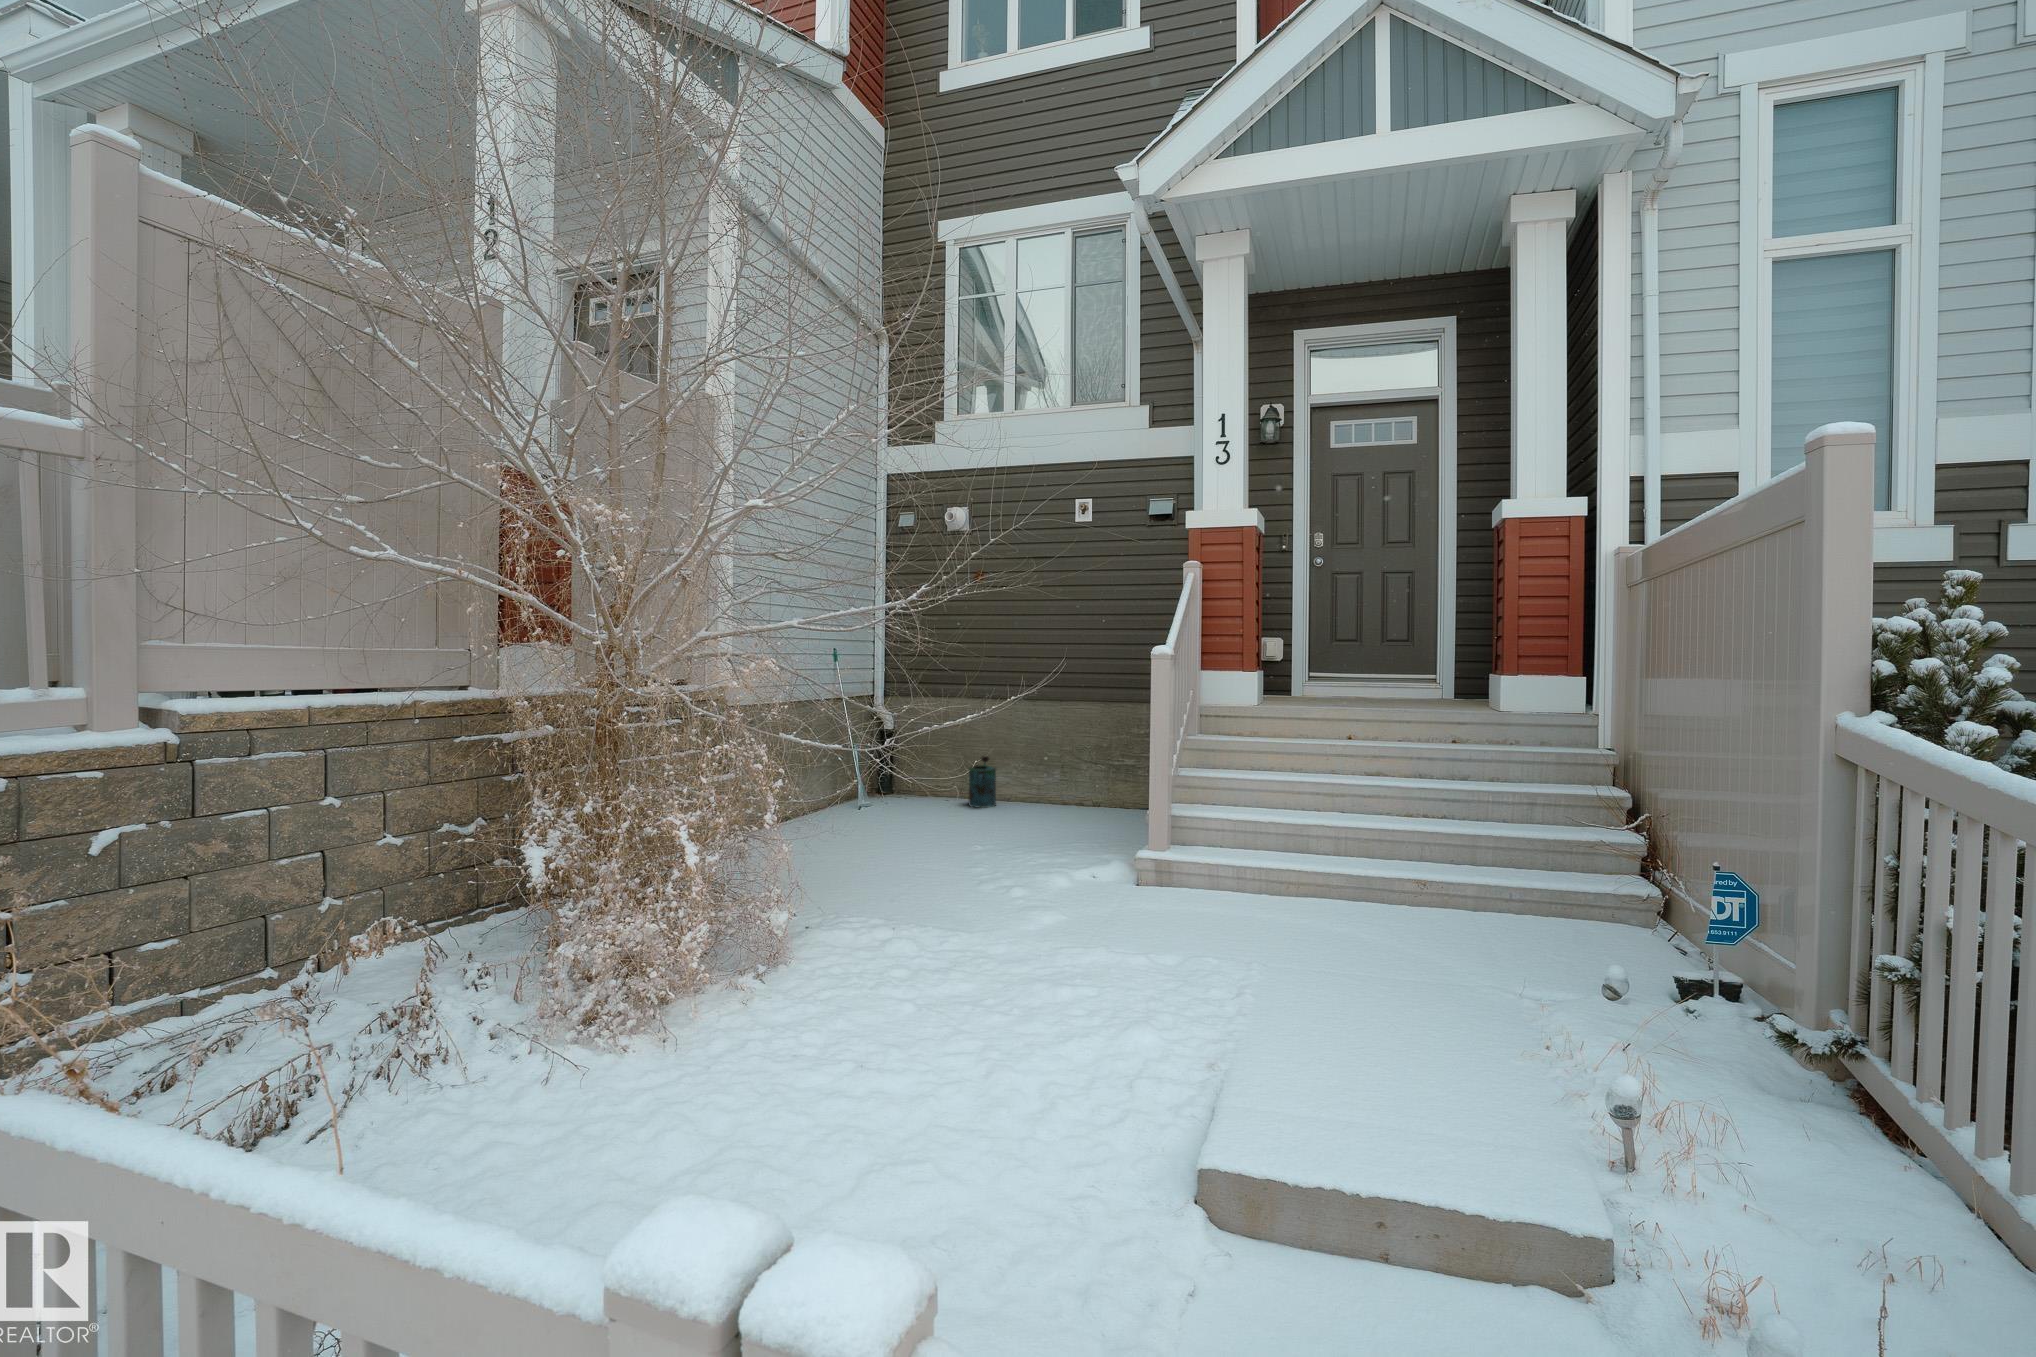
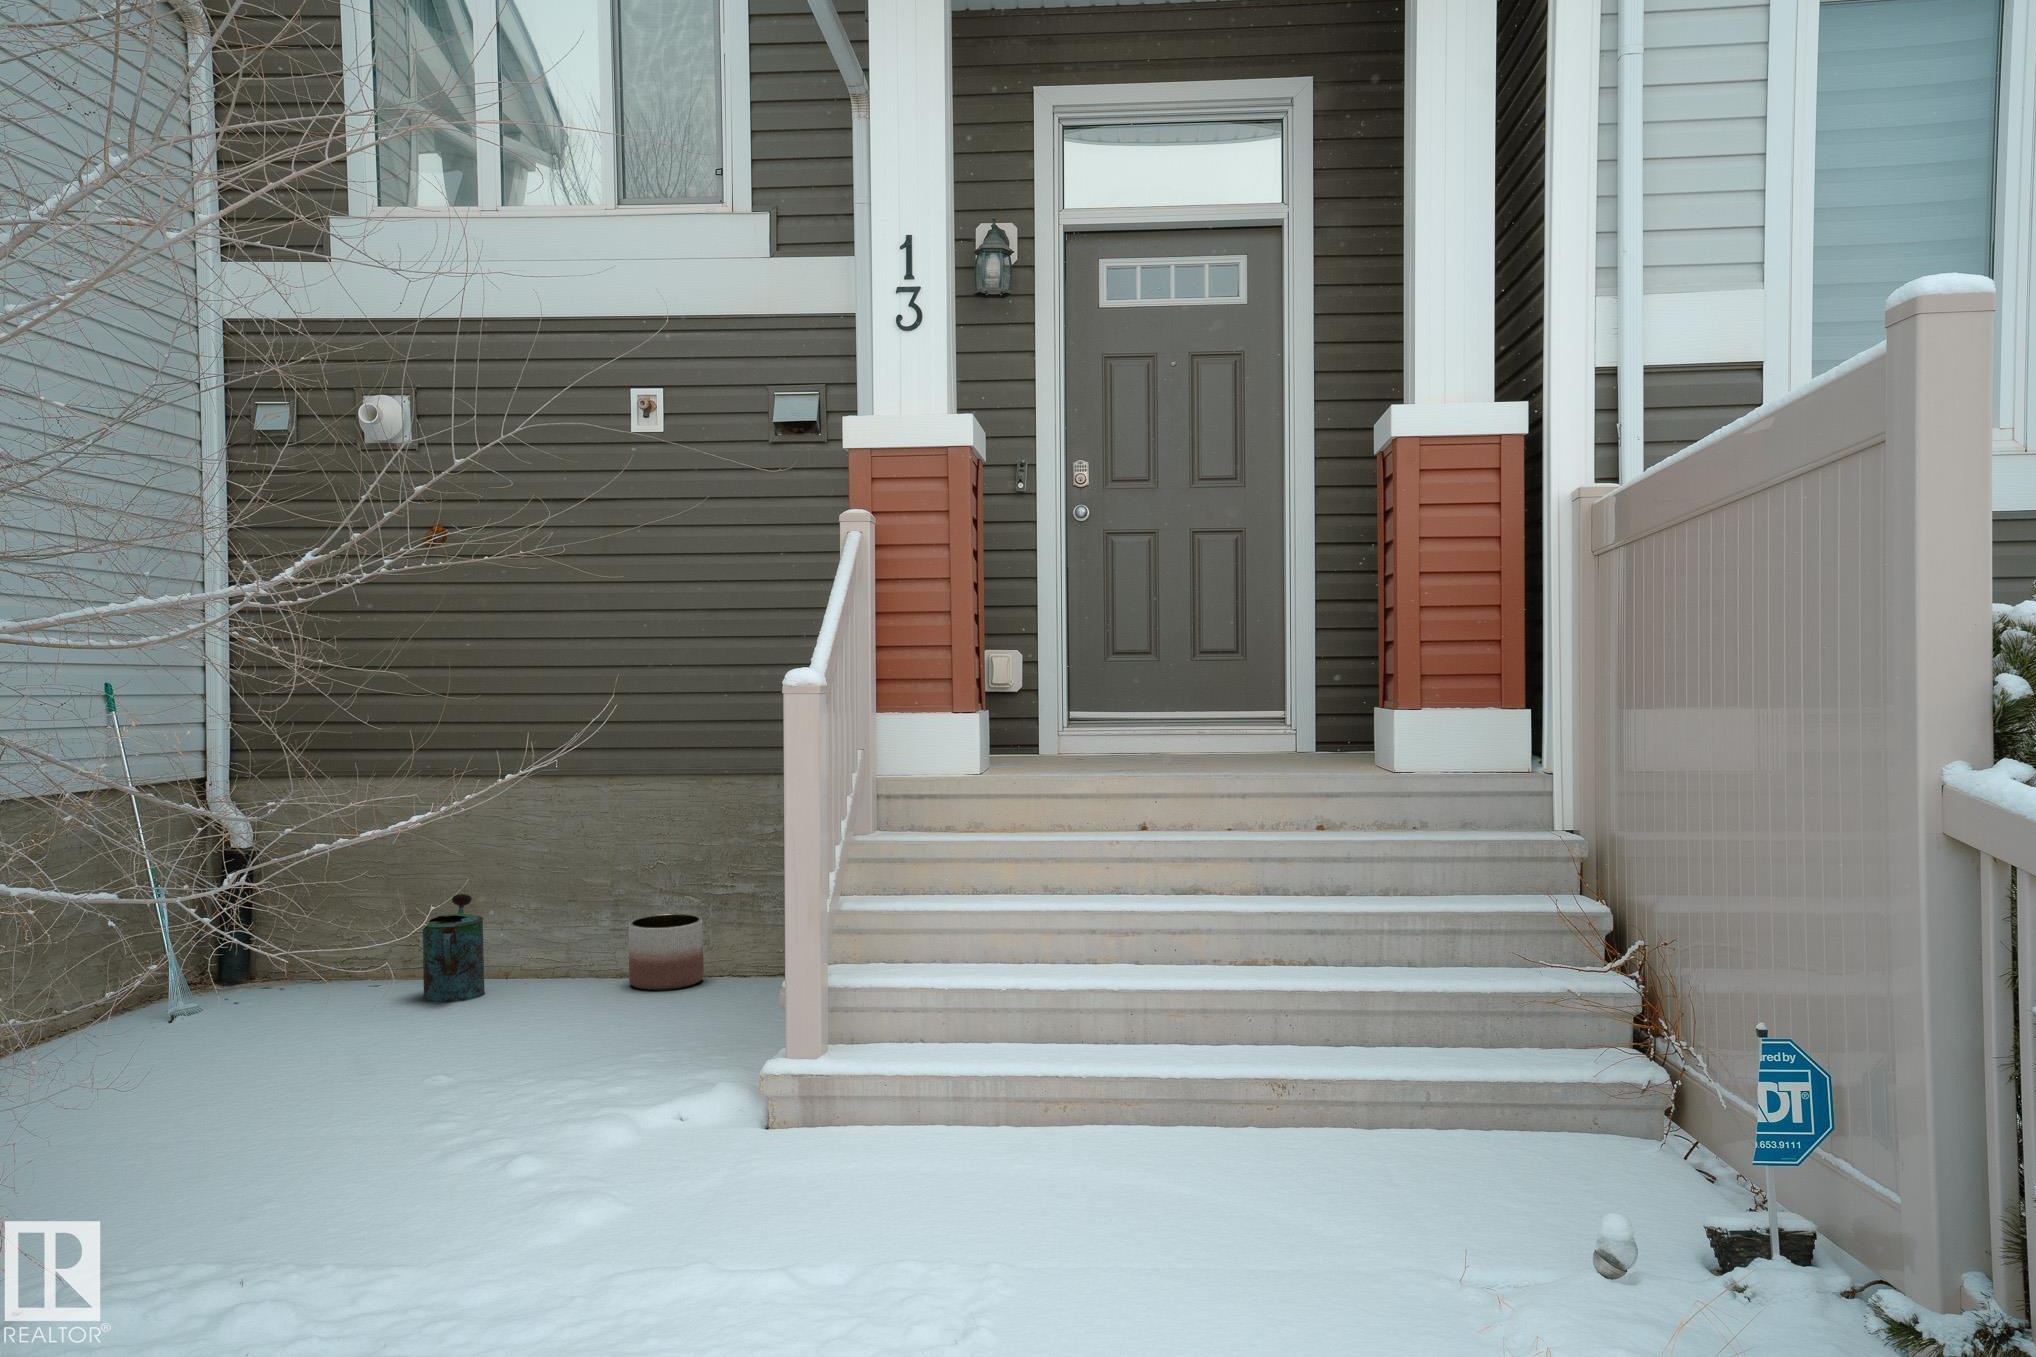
planter: none [1065,773,1102,811] -> present [629,914,704,990]

